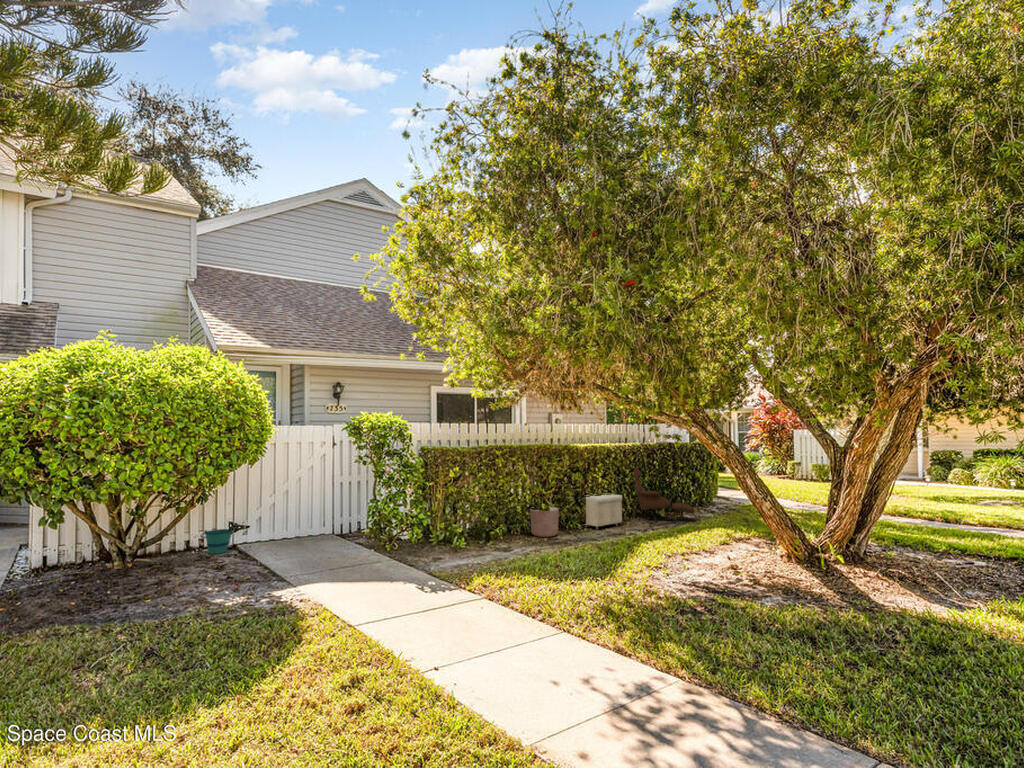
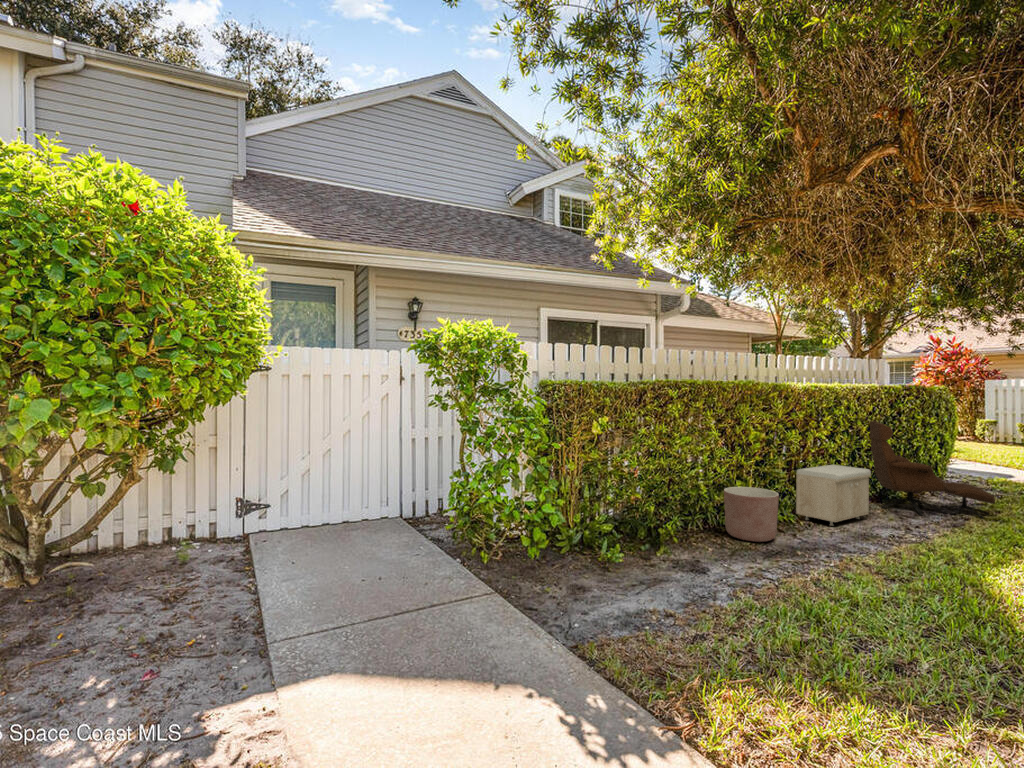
bucket: present [201,527,232,554] -> none [182,508,235,554]

